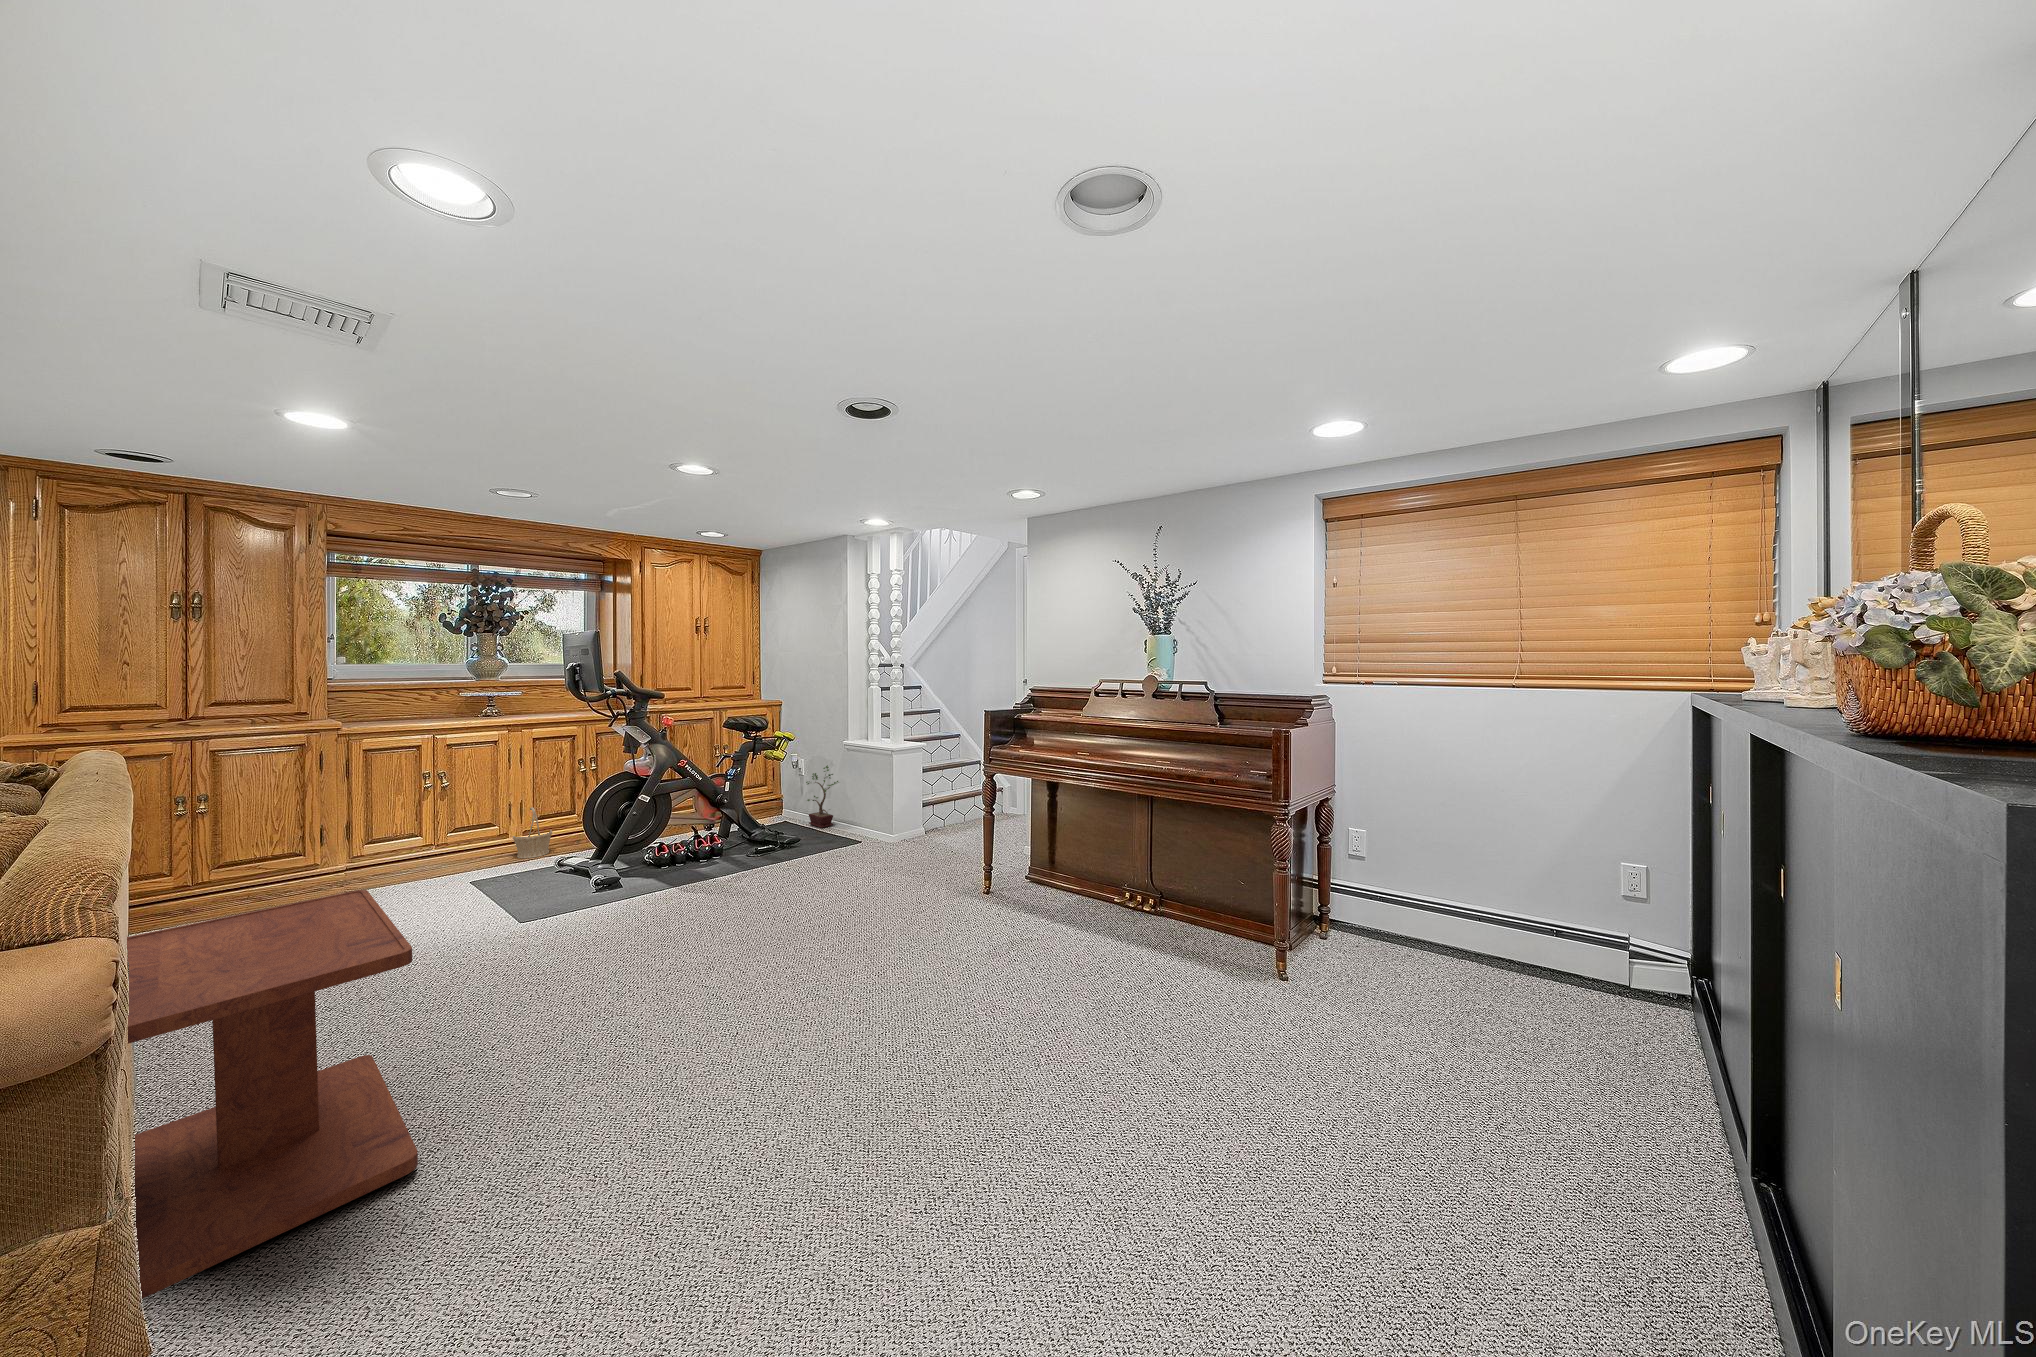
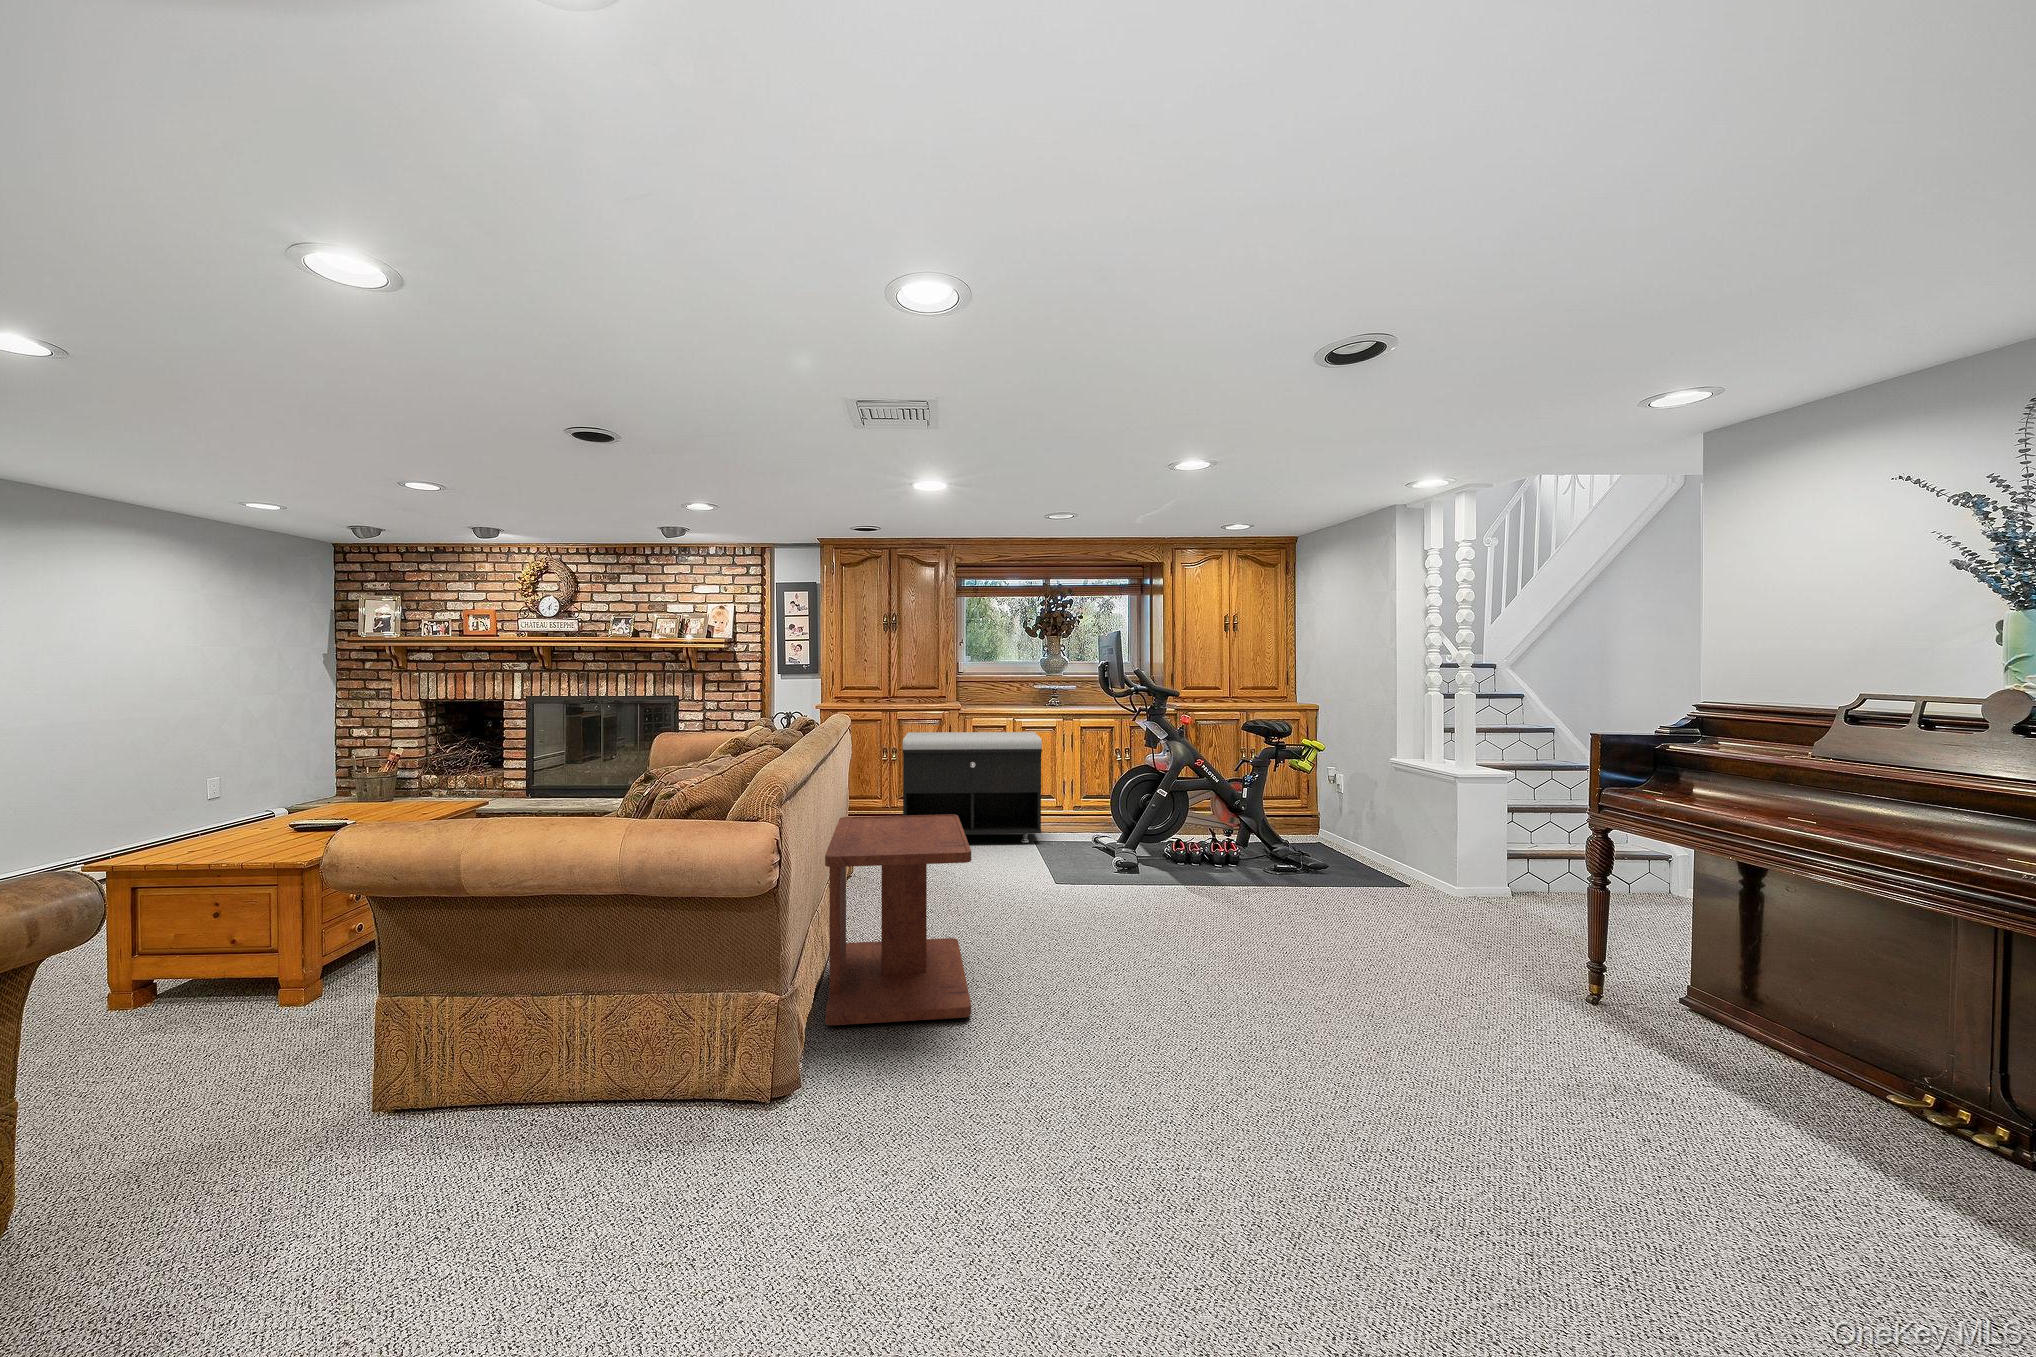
storage bench: none [223,748,481,920] -> present [903,732,1042,843]
potted plant: present [806,765,838,828] -> none [1335,783,1377,858]
basket: present [513,807,552,858] -> none [1065,791,1094,836]

